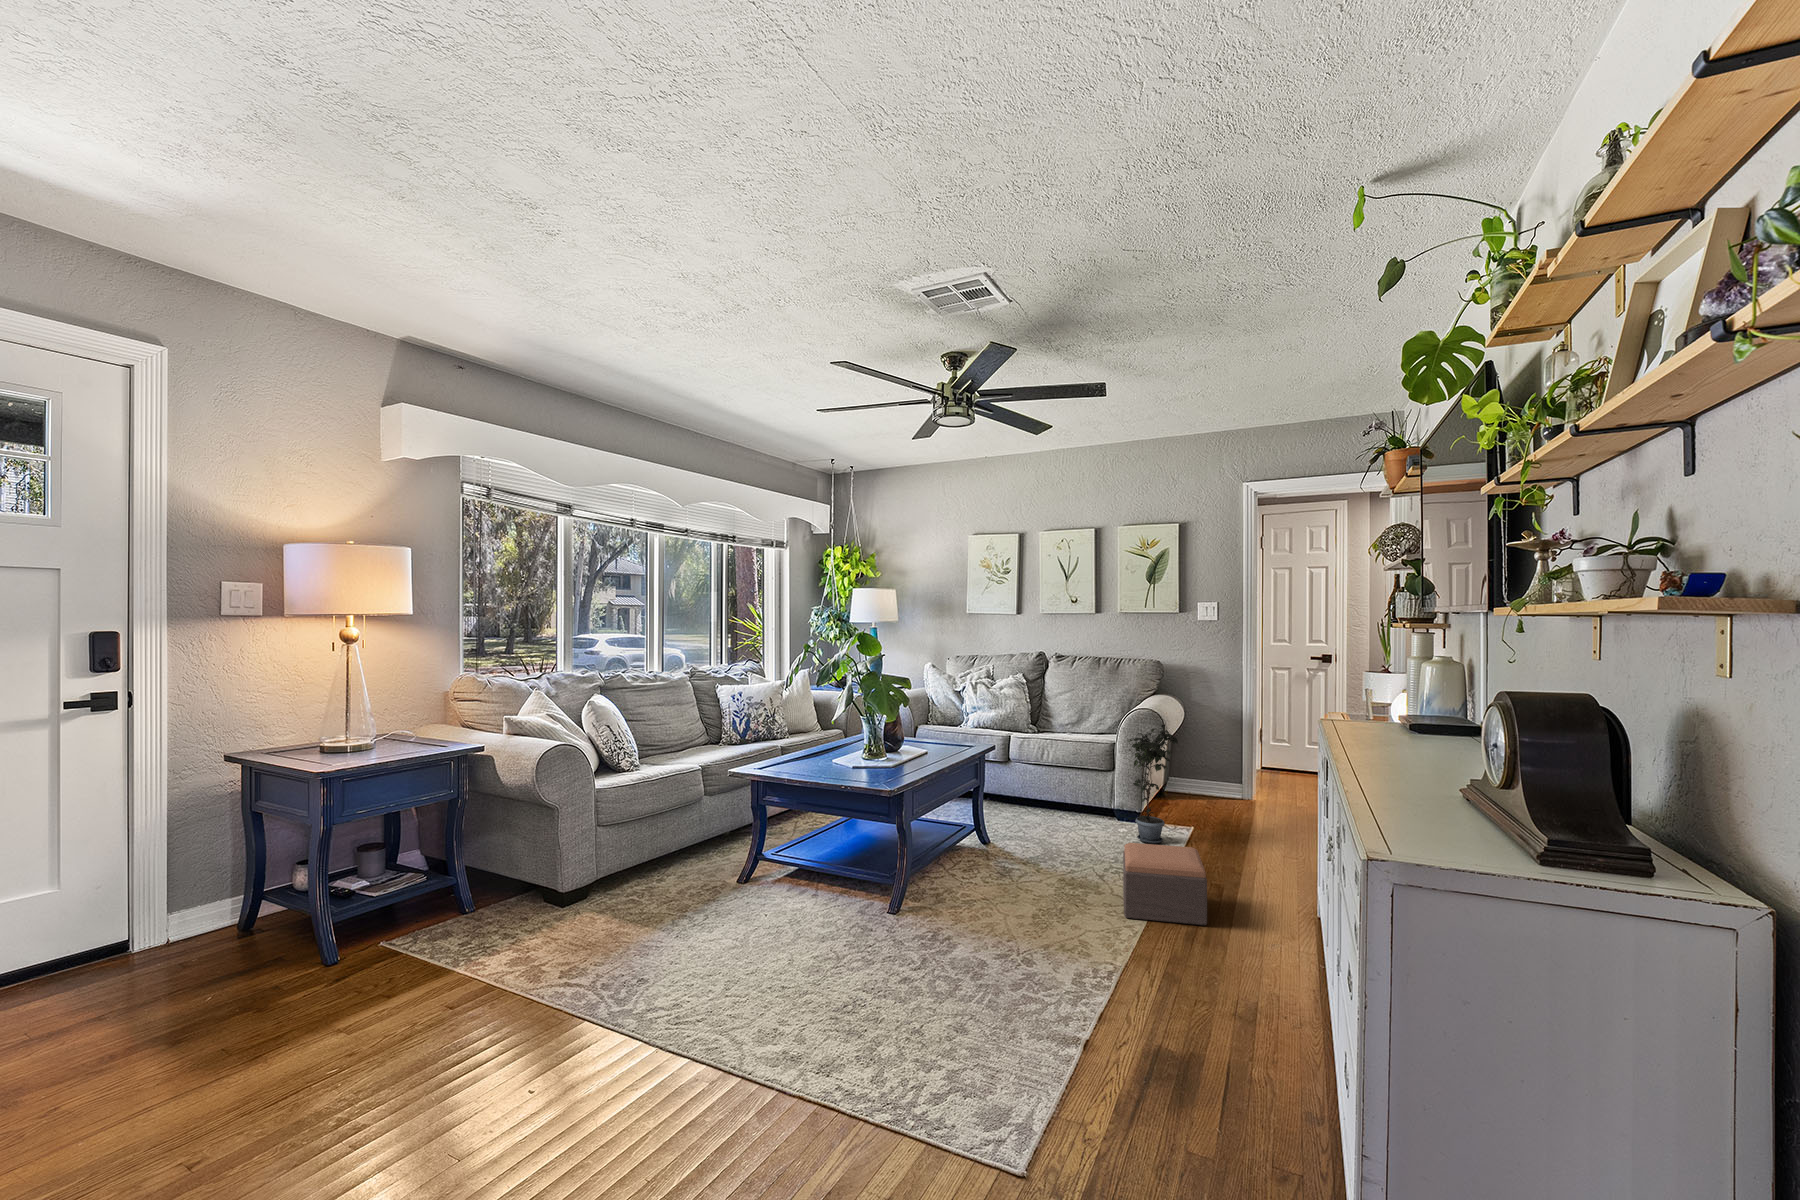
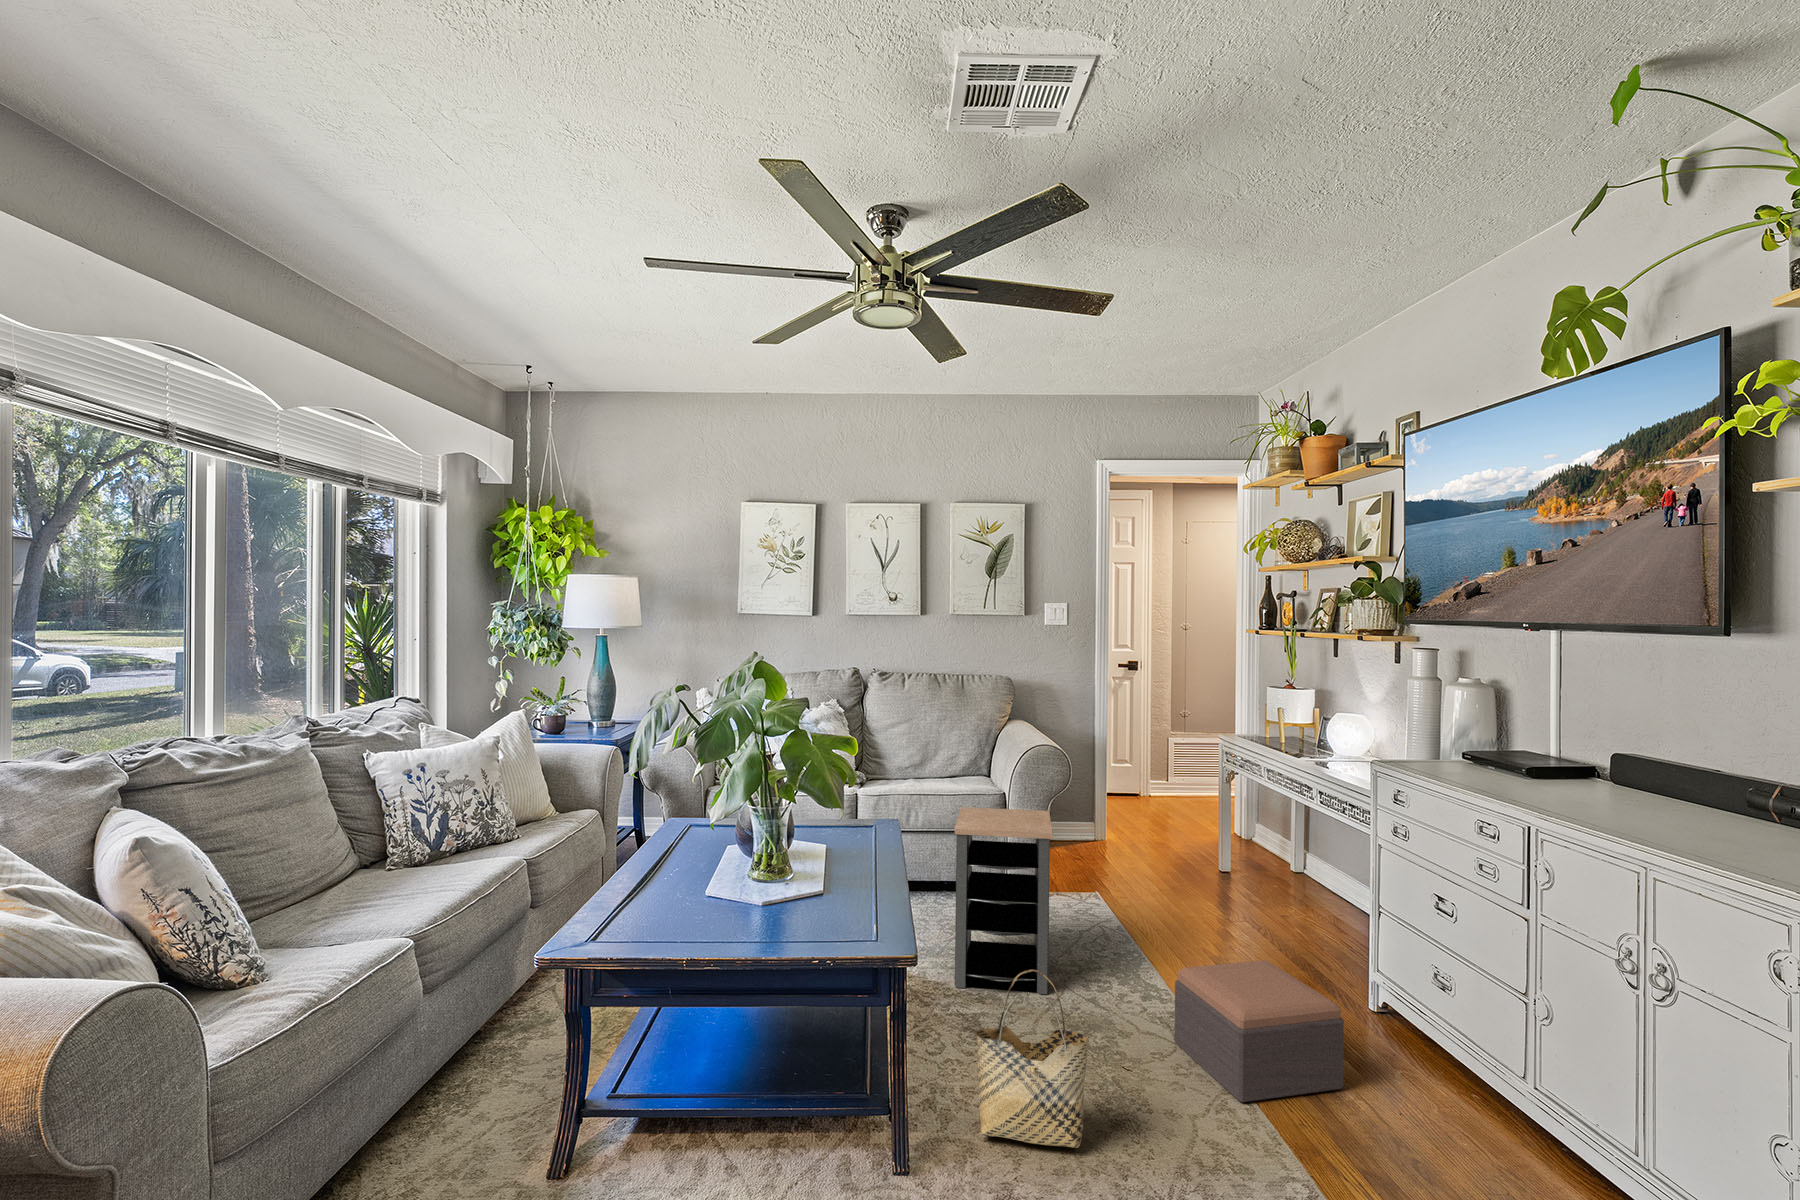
potted plant: present [1128,724,1178,844] -> none [1059,769,1132,935]
side table: none [1015,741,1098,862] -> present [955,807,1053,994]
woven basket: none [954,815,1015,911] -> present [975,969,1089,1148]

